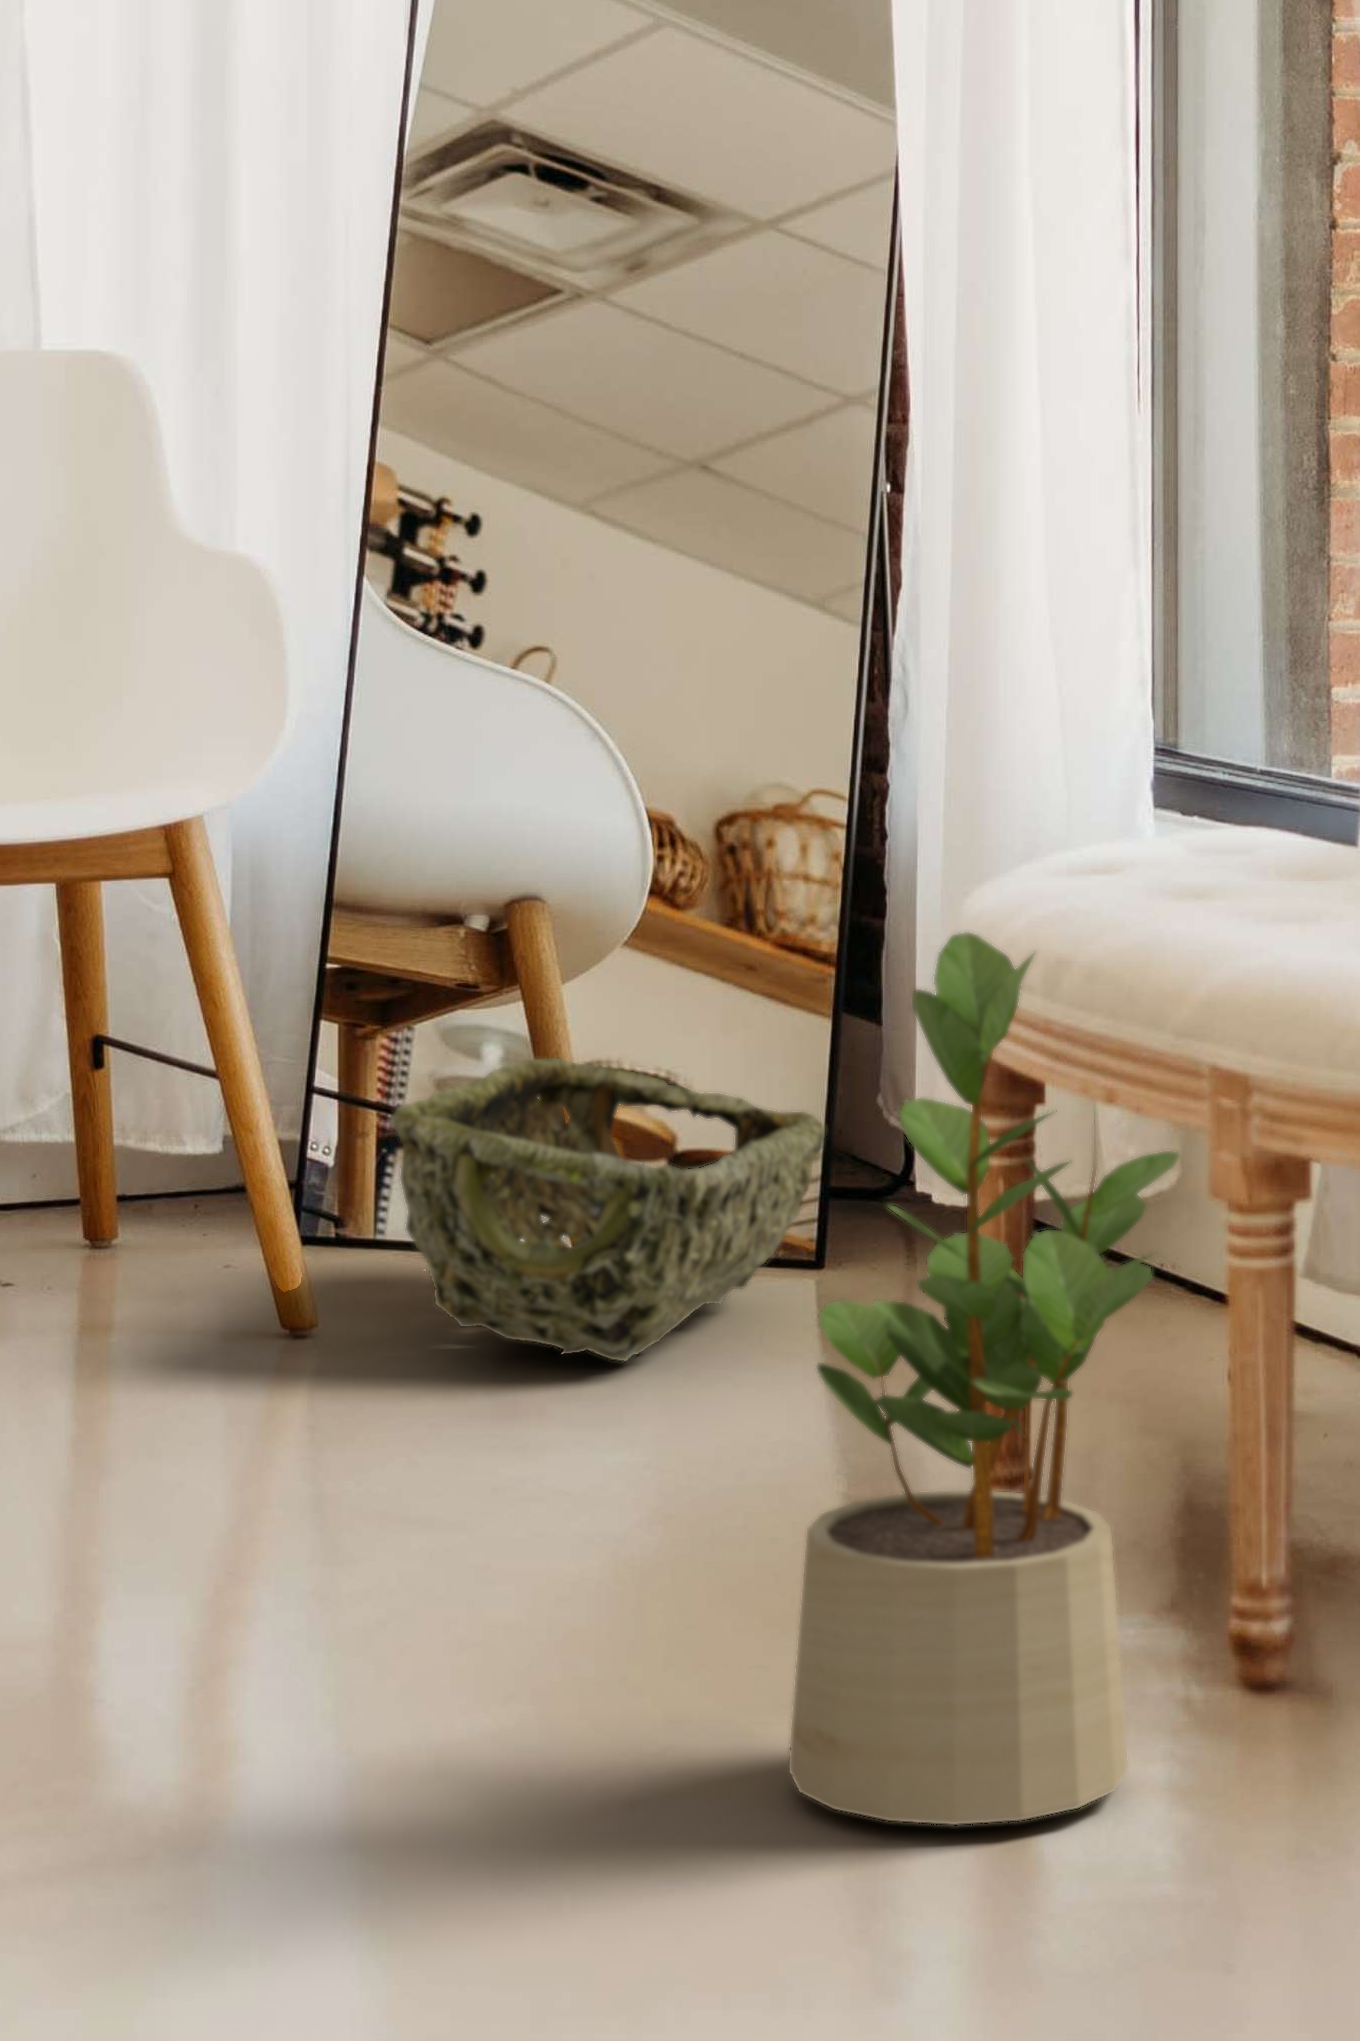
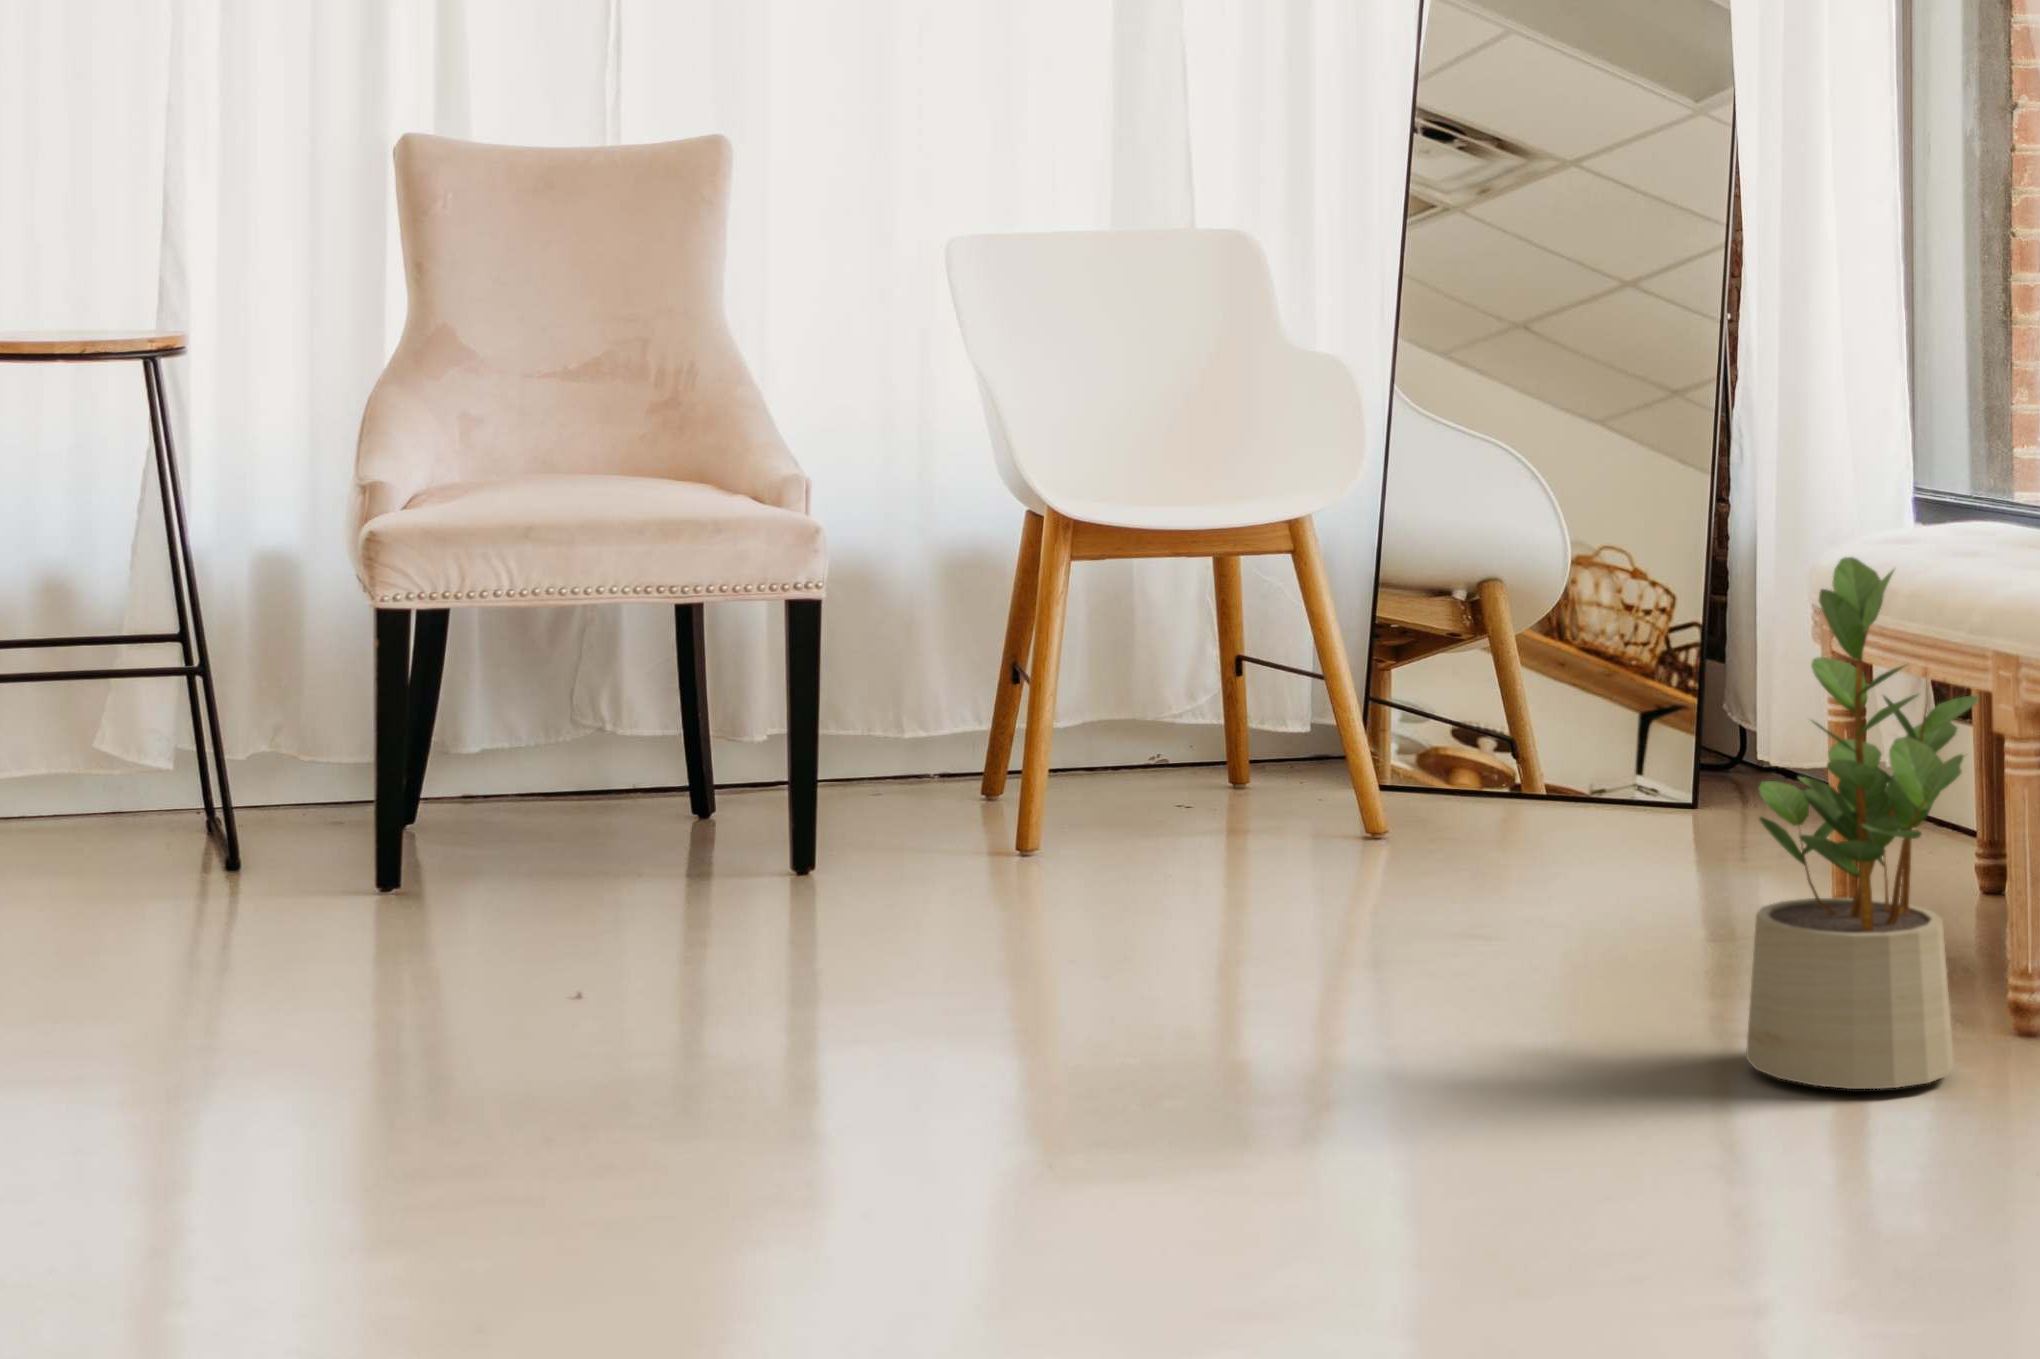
woven basket: present [391,1058,825,1361] -> none [1441,667,1703,849]

